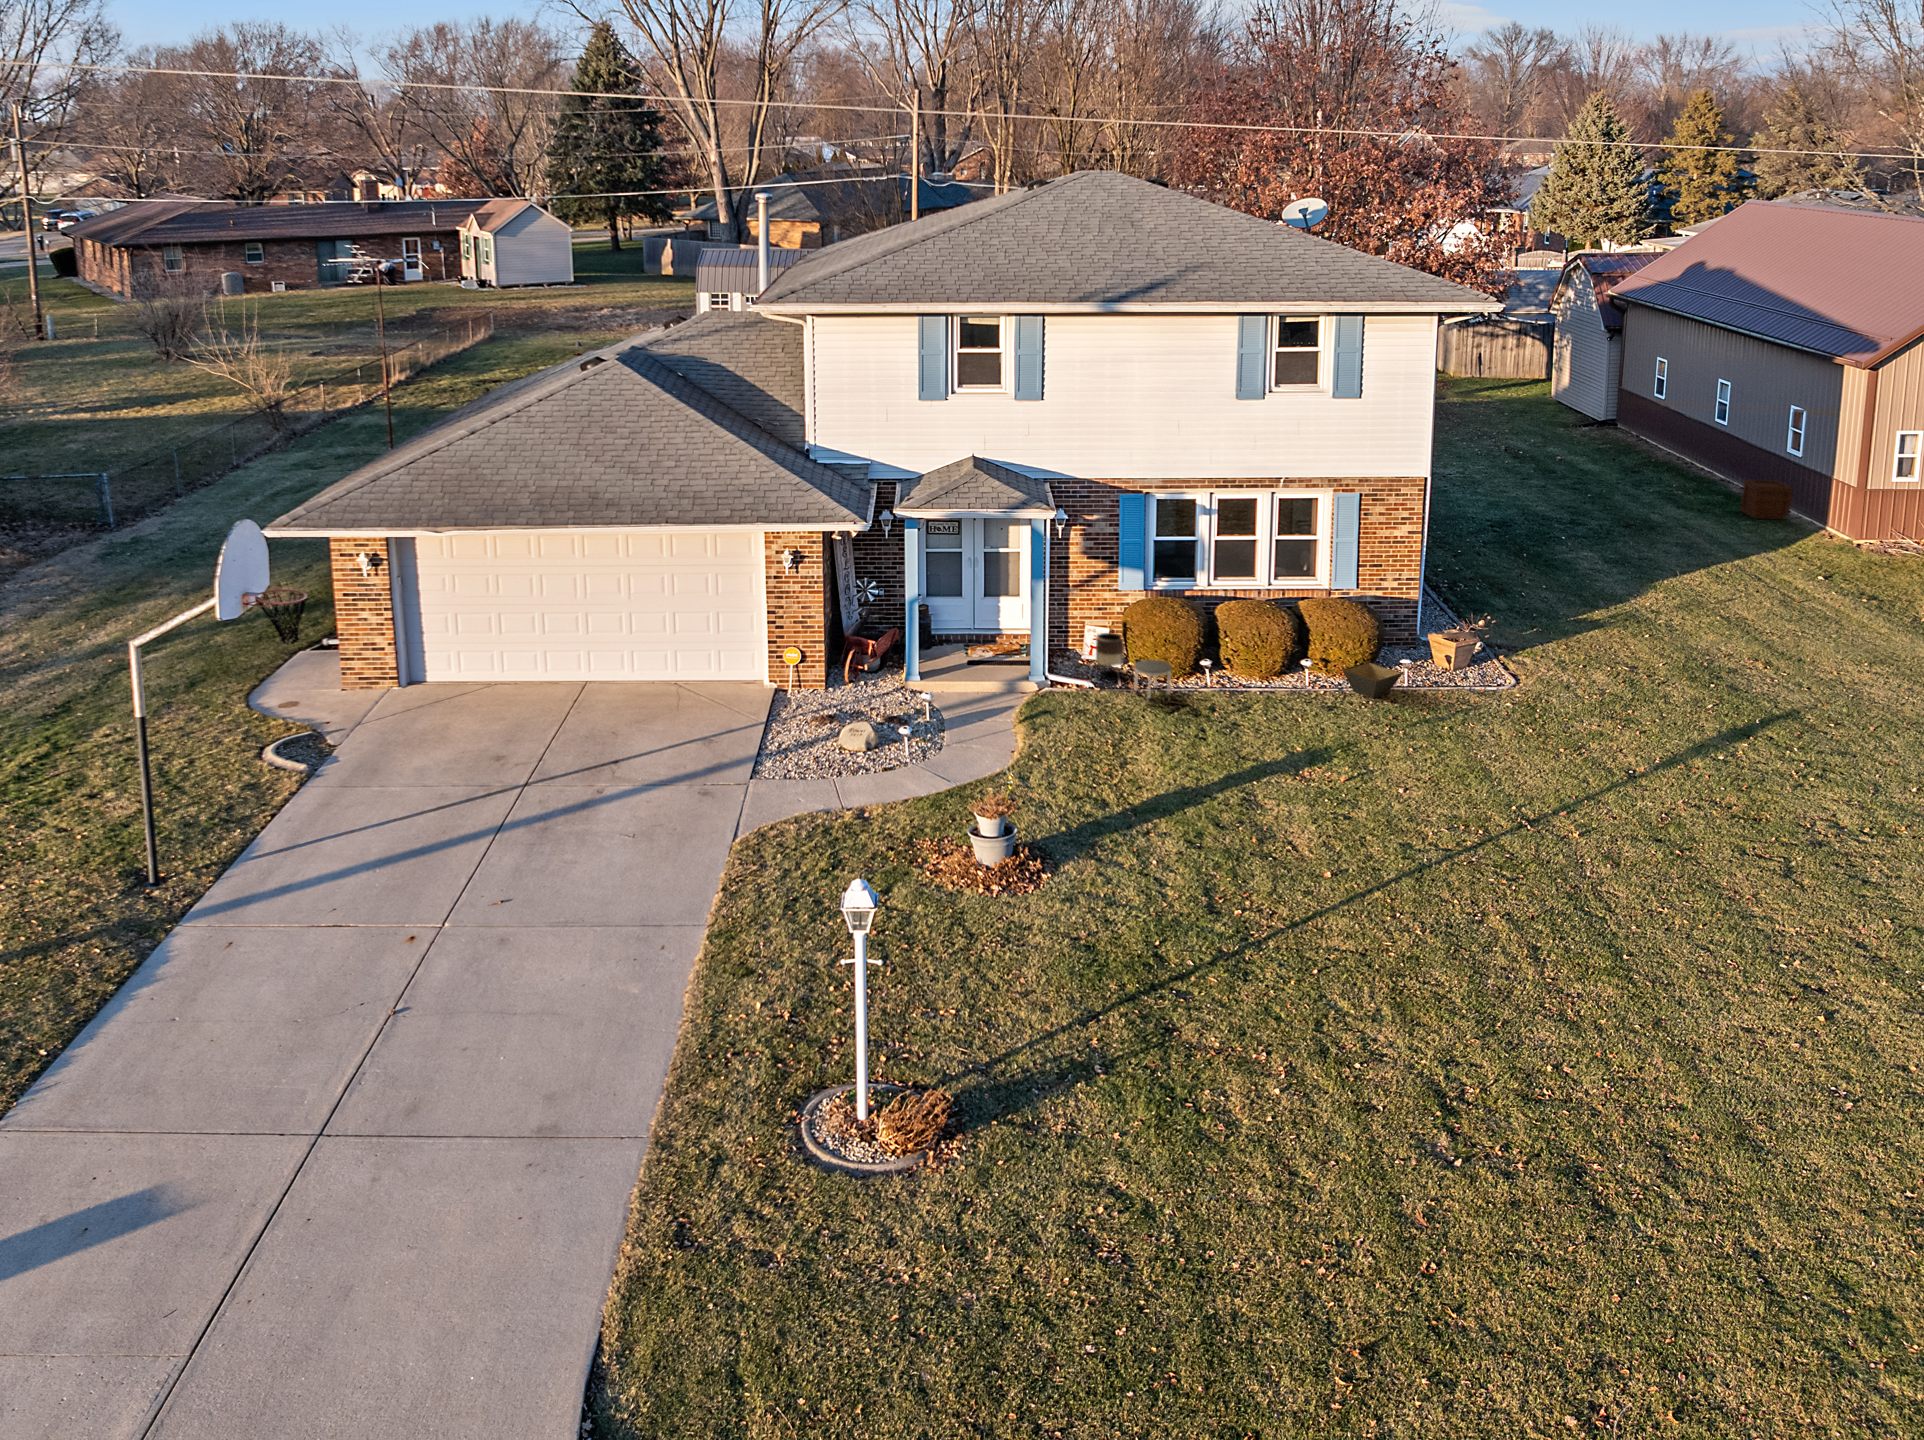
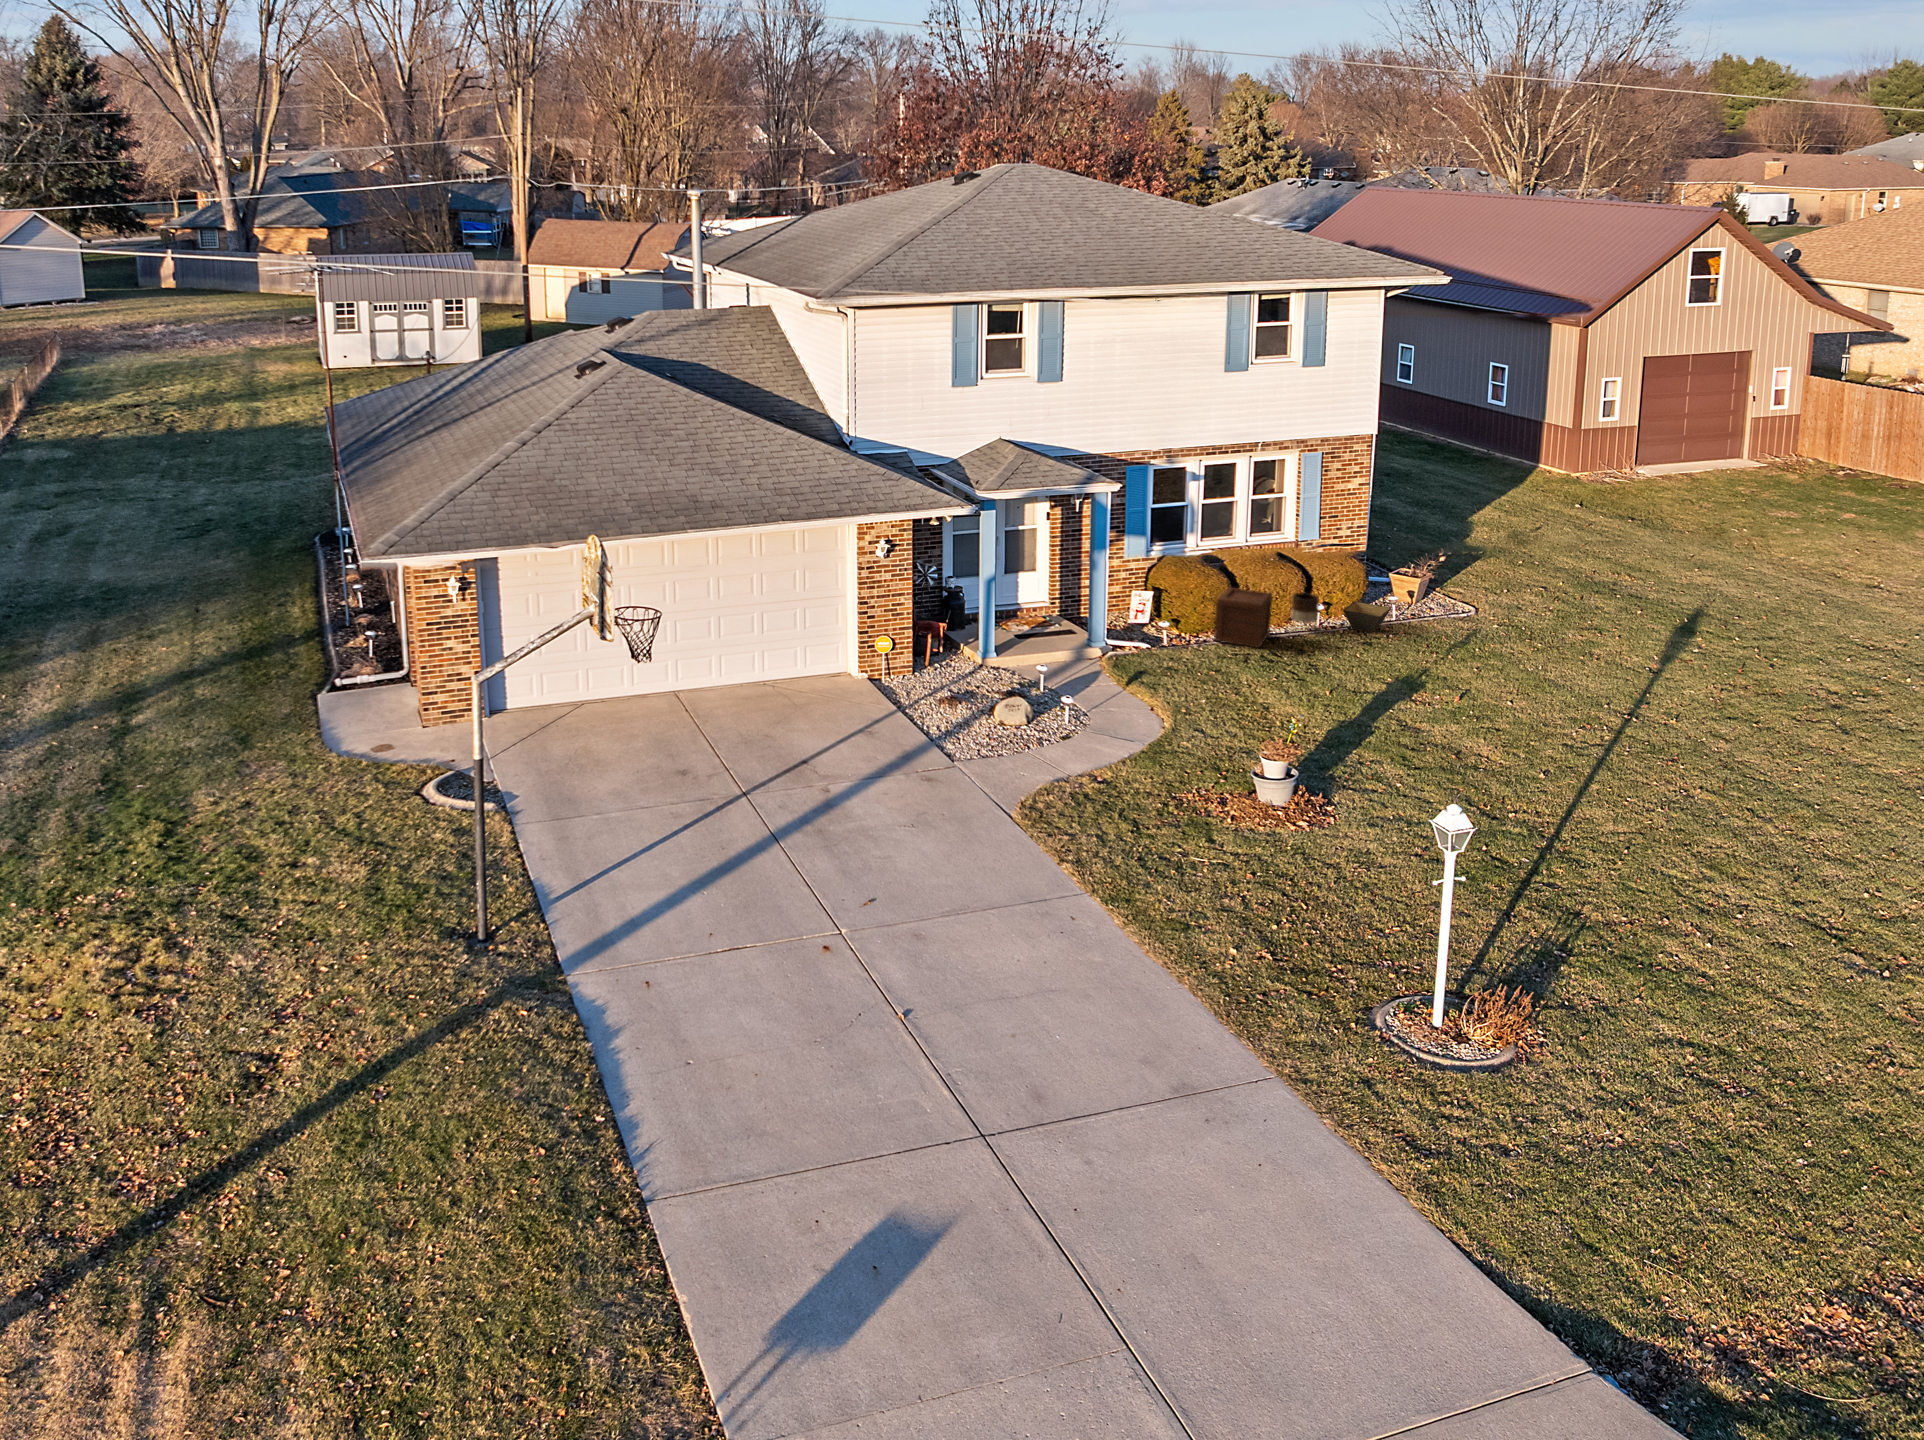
wooden crate: present [1741,480,1793,520] -> present [1214,587,1272,648]
planter: present [1096,633,1124,666] -> present [1291,593,1319,623]
round table: present [1134,660,1172,698] -> none [1179,616,1215,652]

